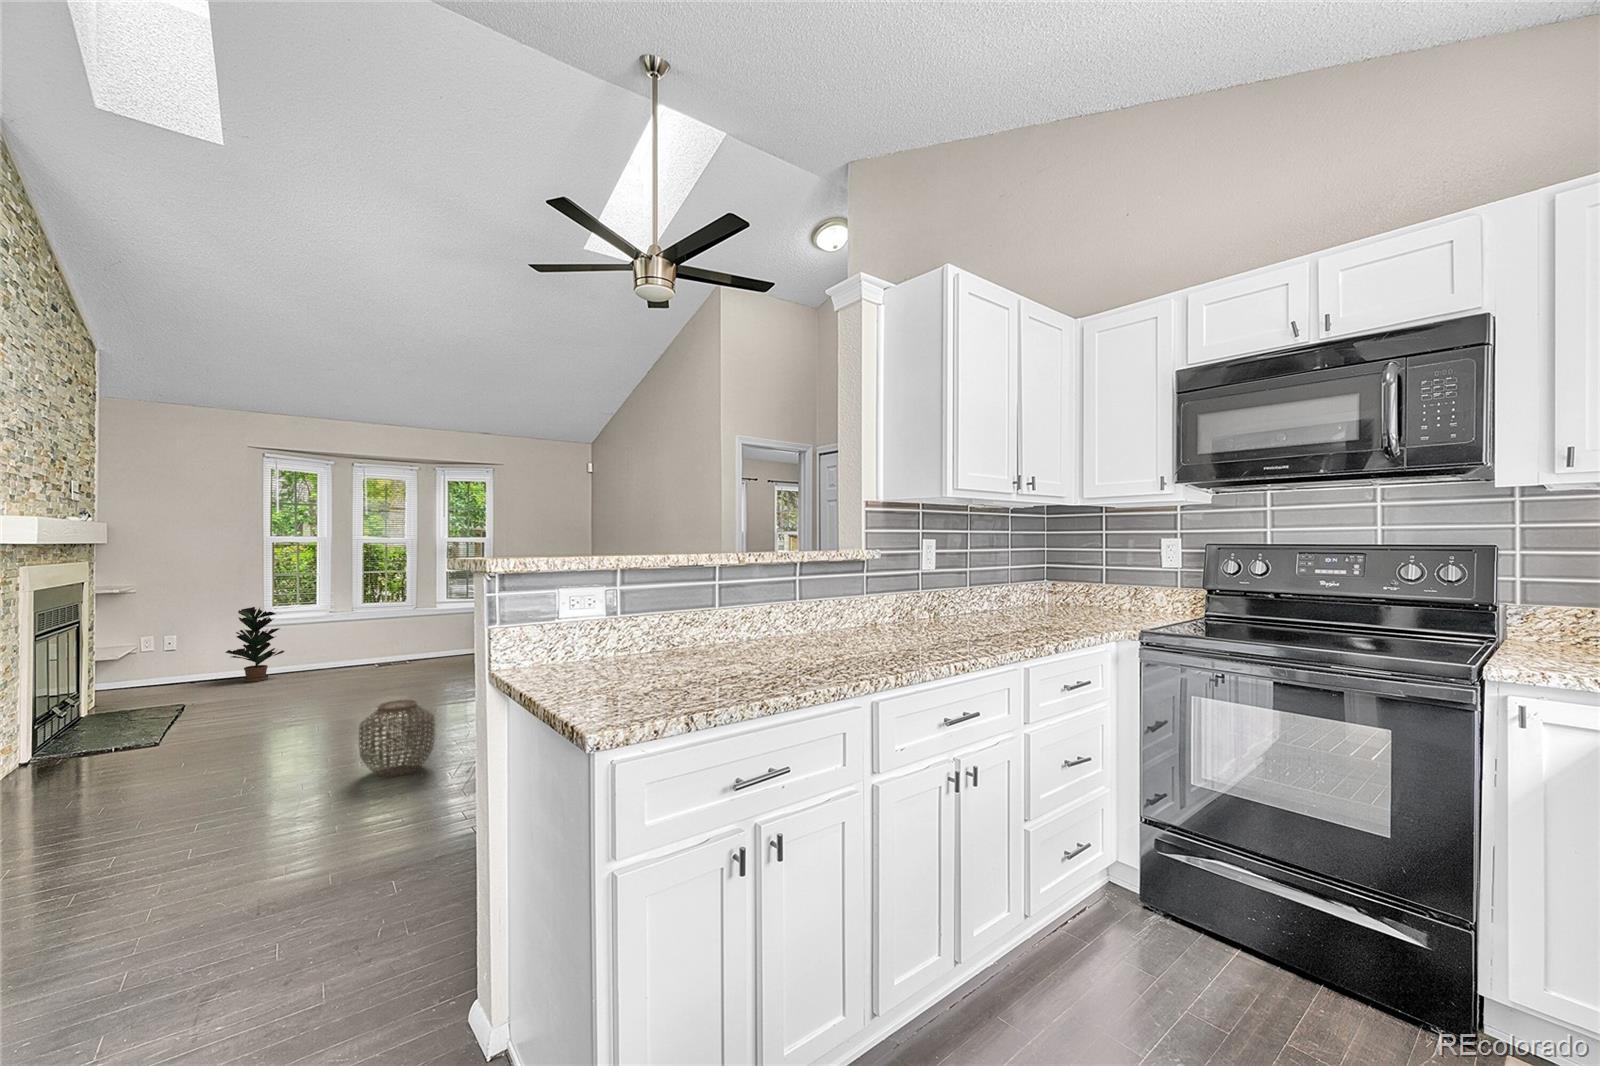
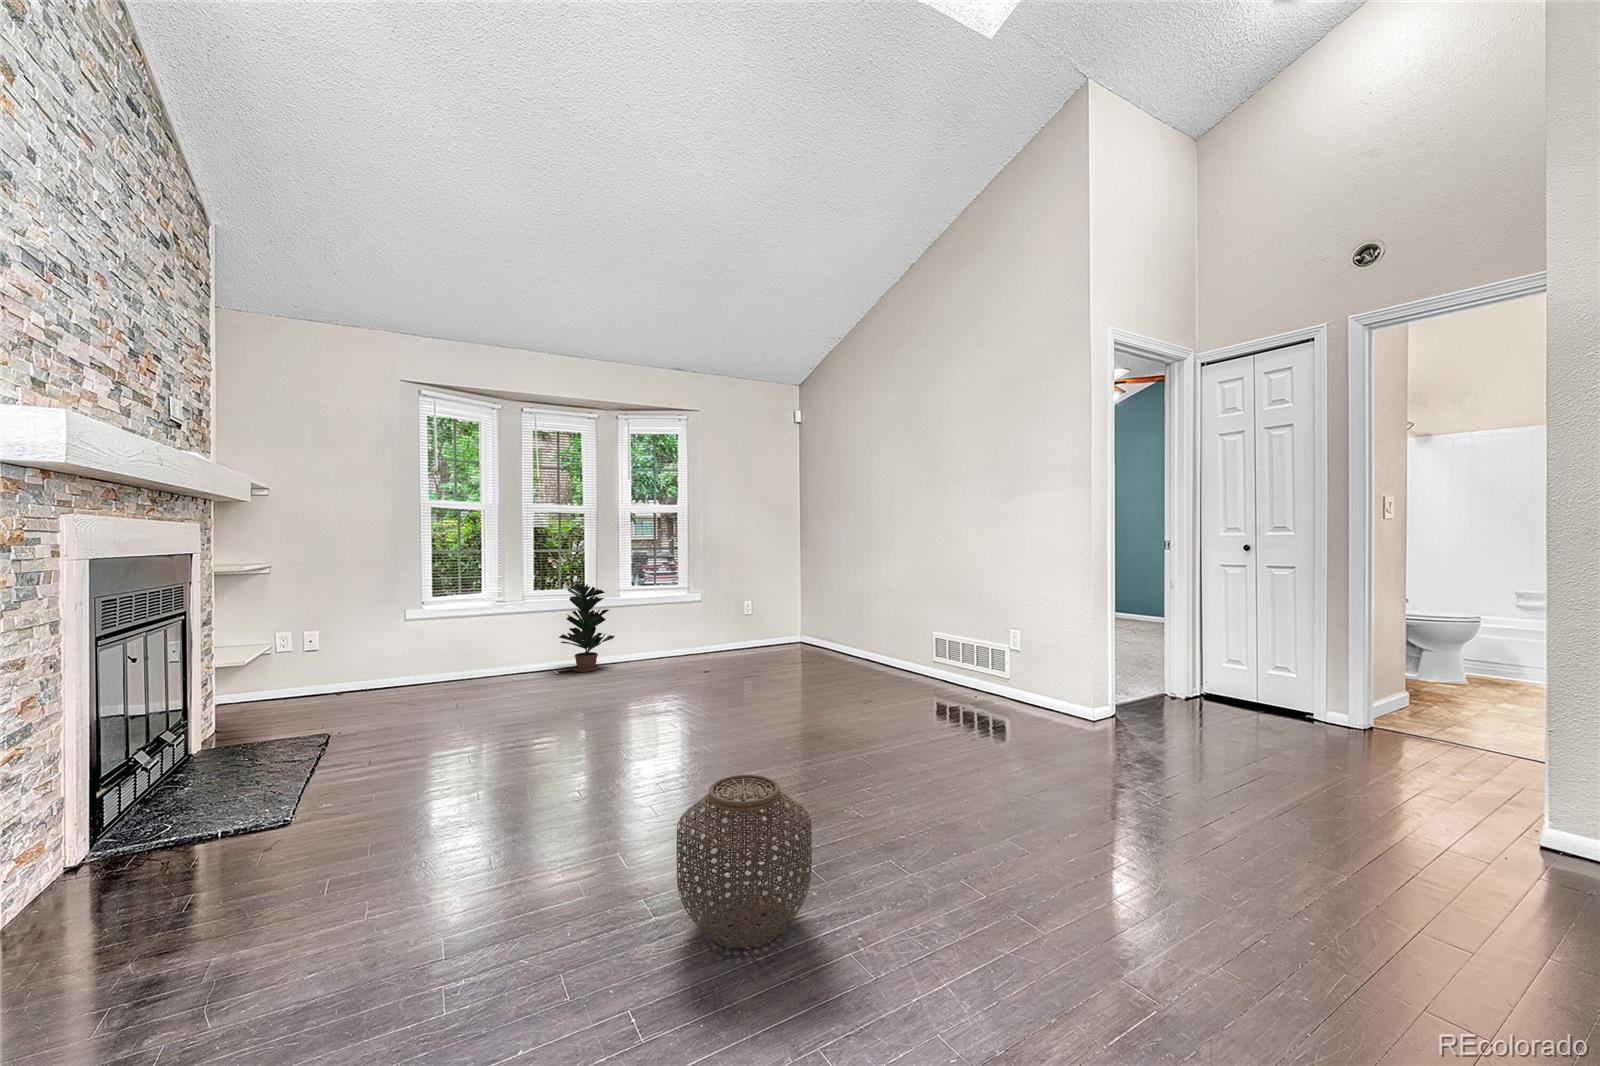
potted plant: present [226,607,284,682] -> present [559,584,615,672]

